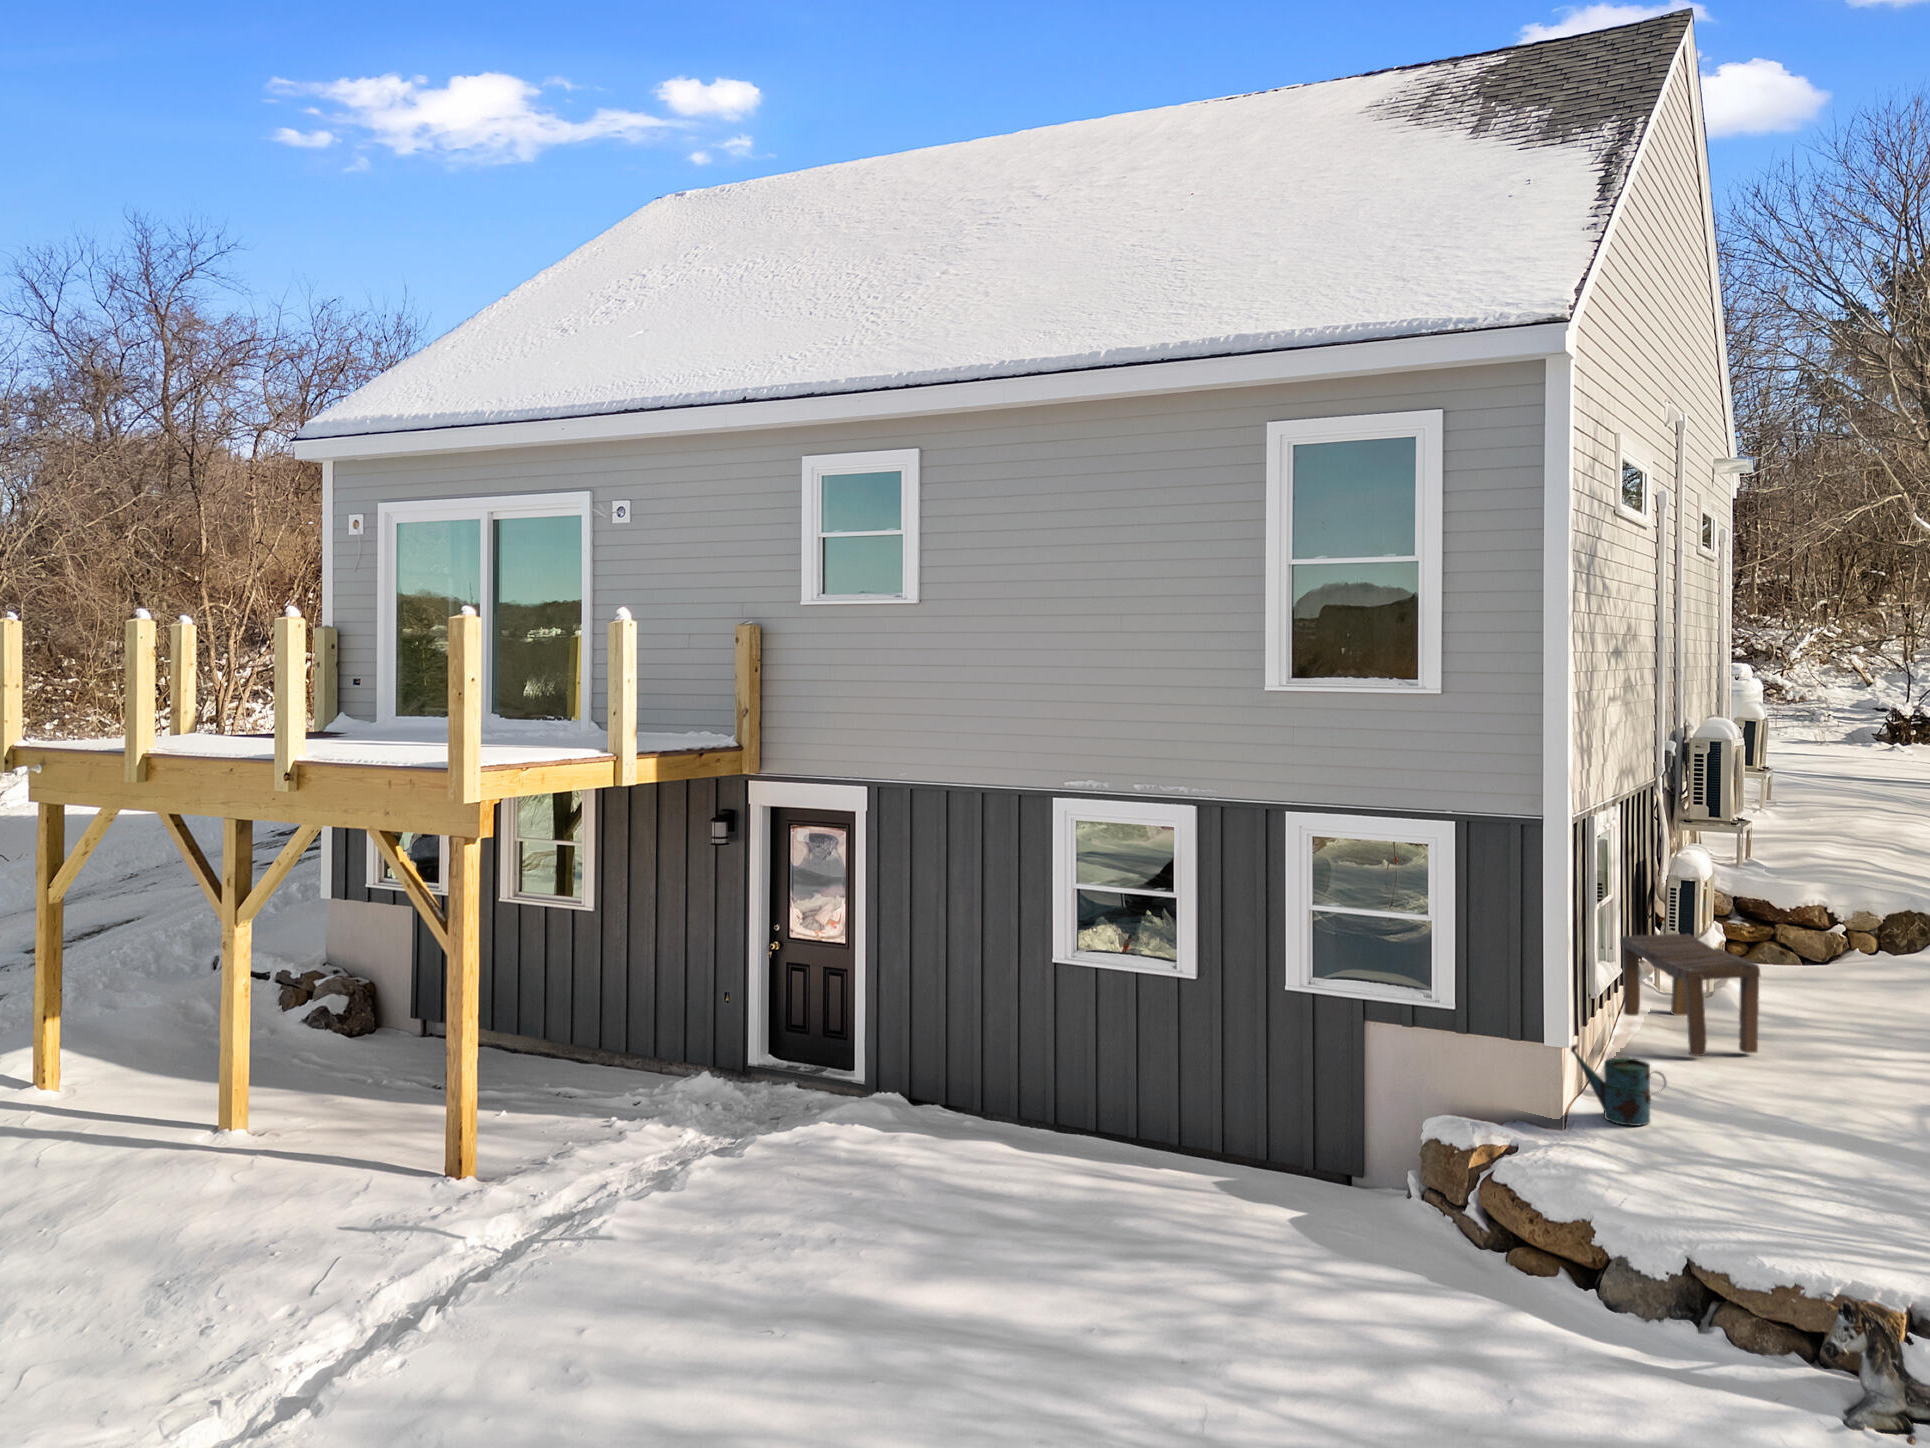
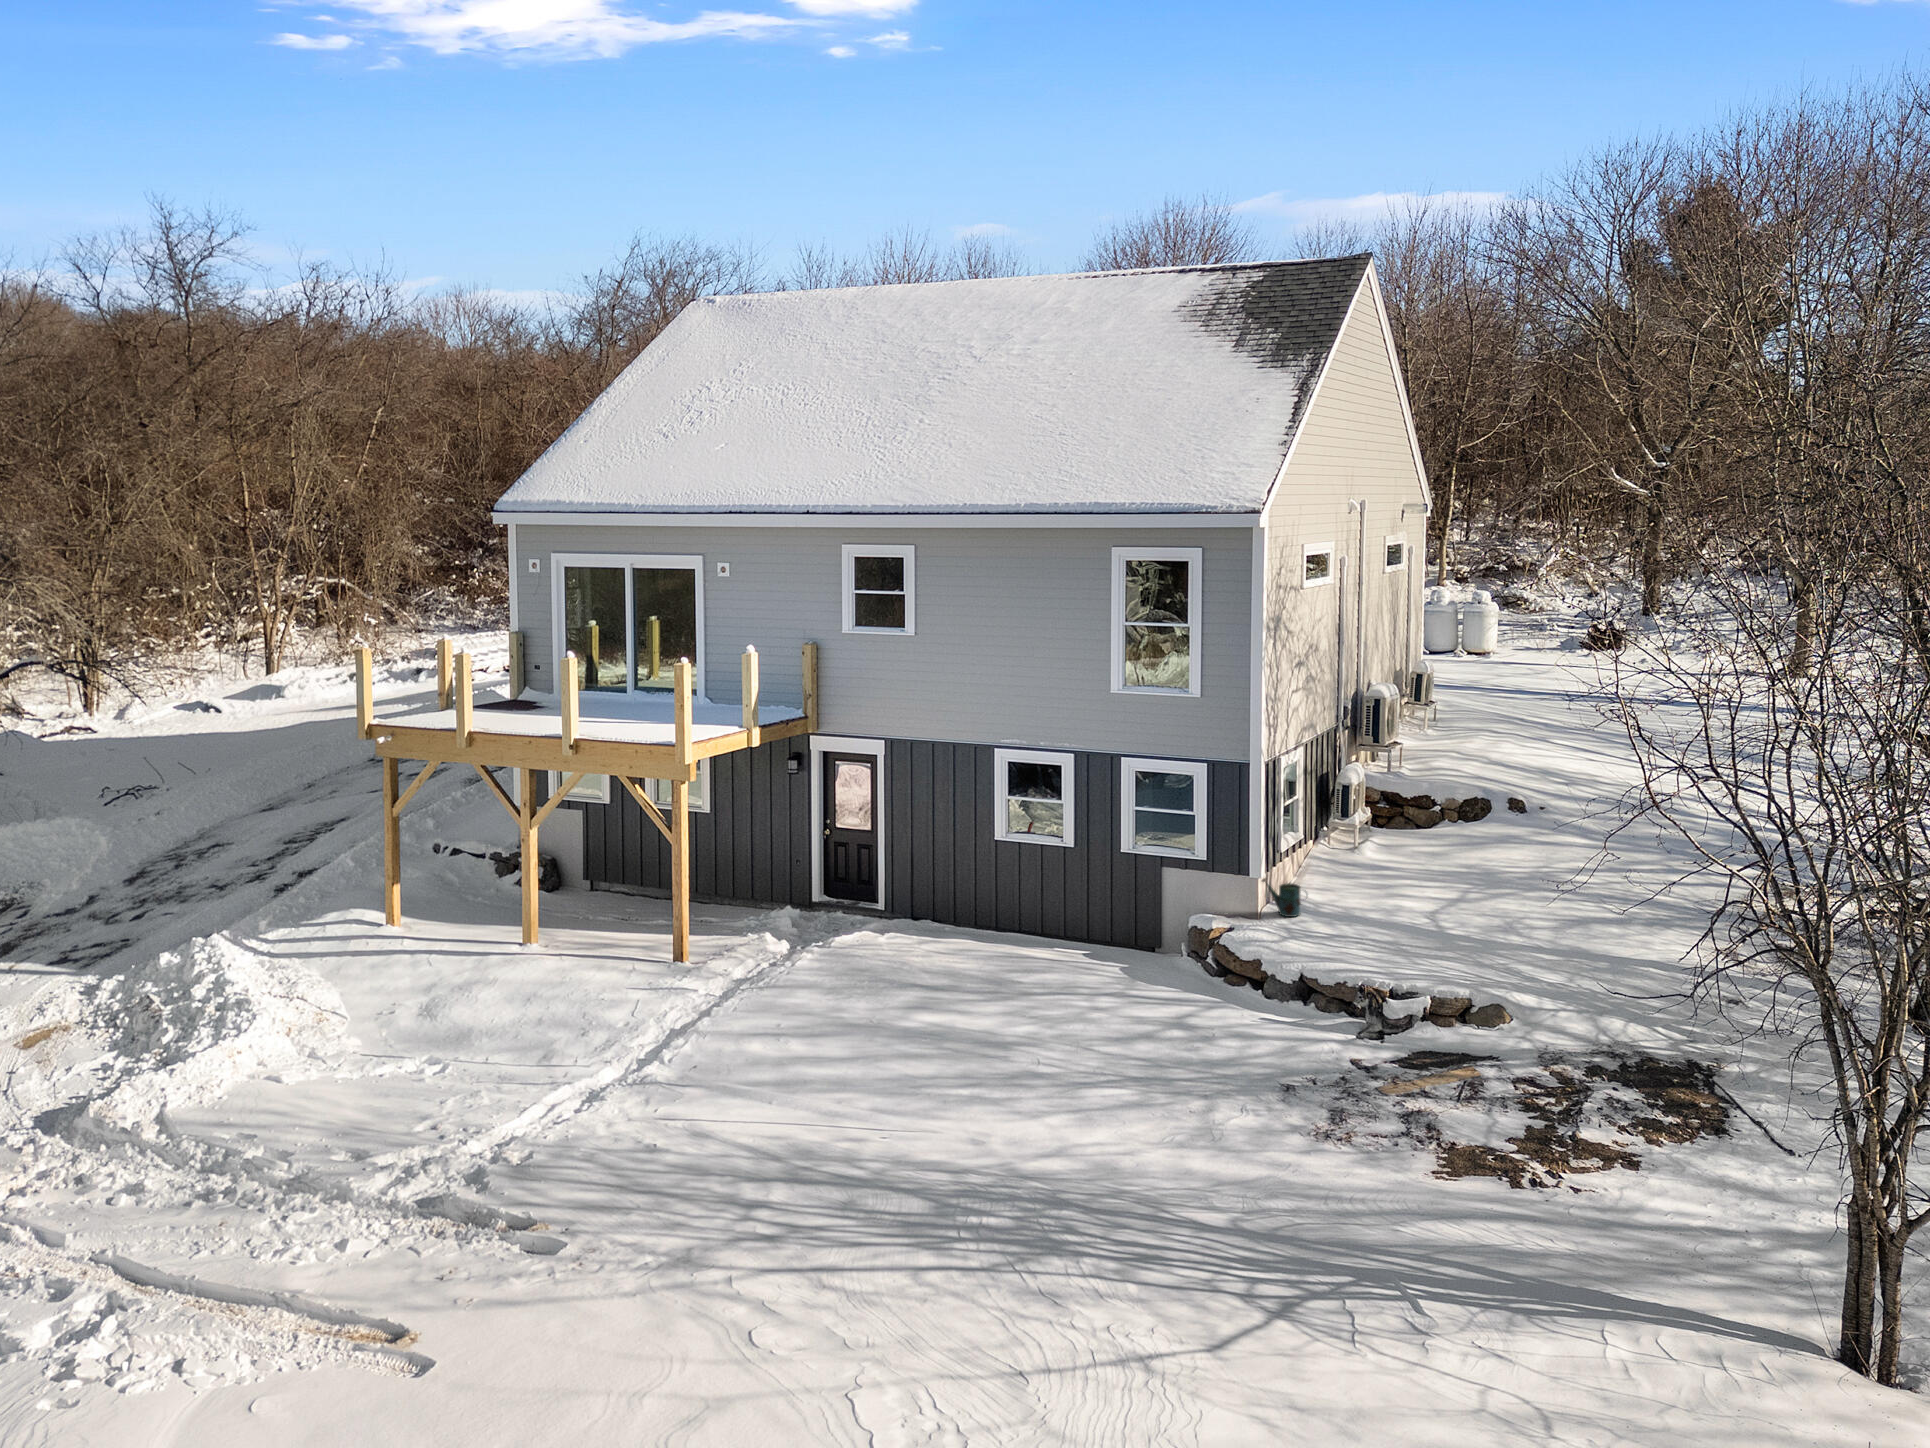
bench: present [1620,934,1760,1056] -> none [1303,816,1367,882]

